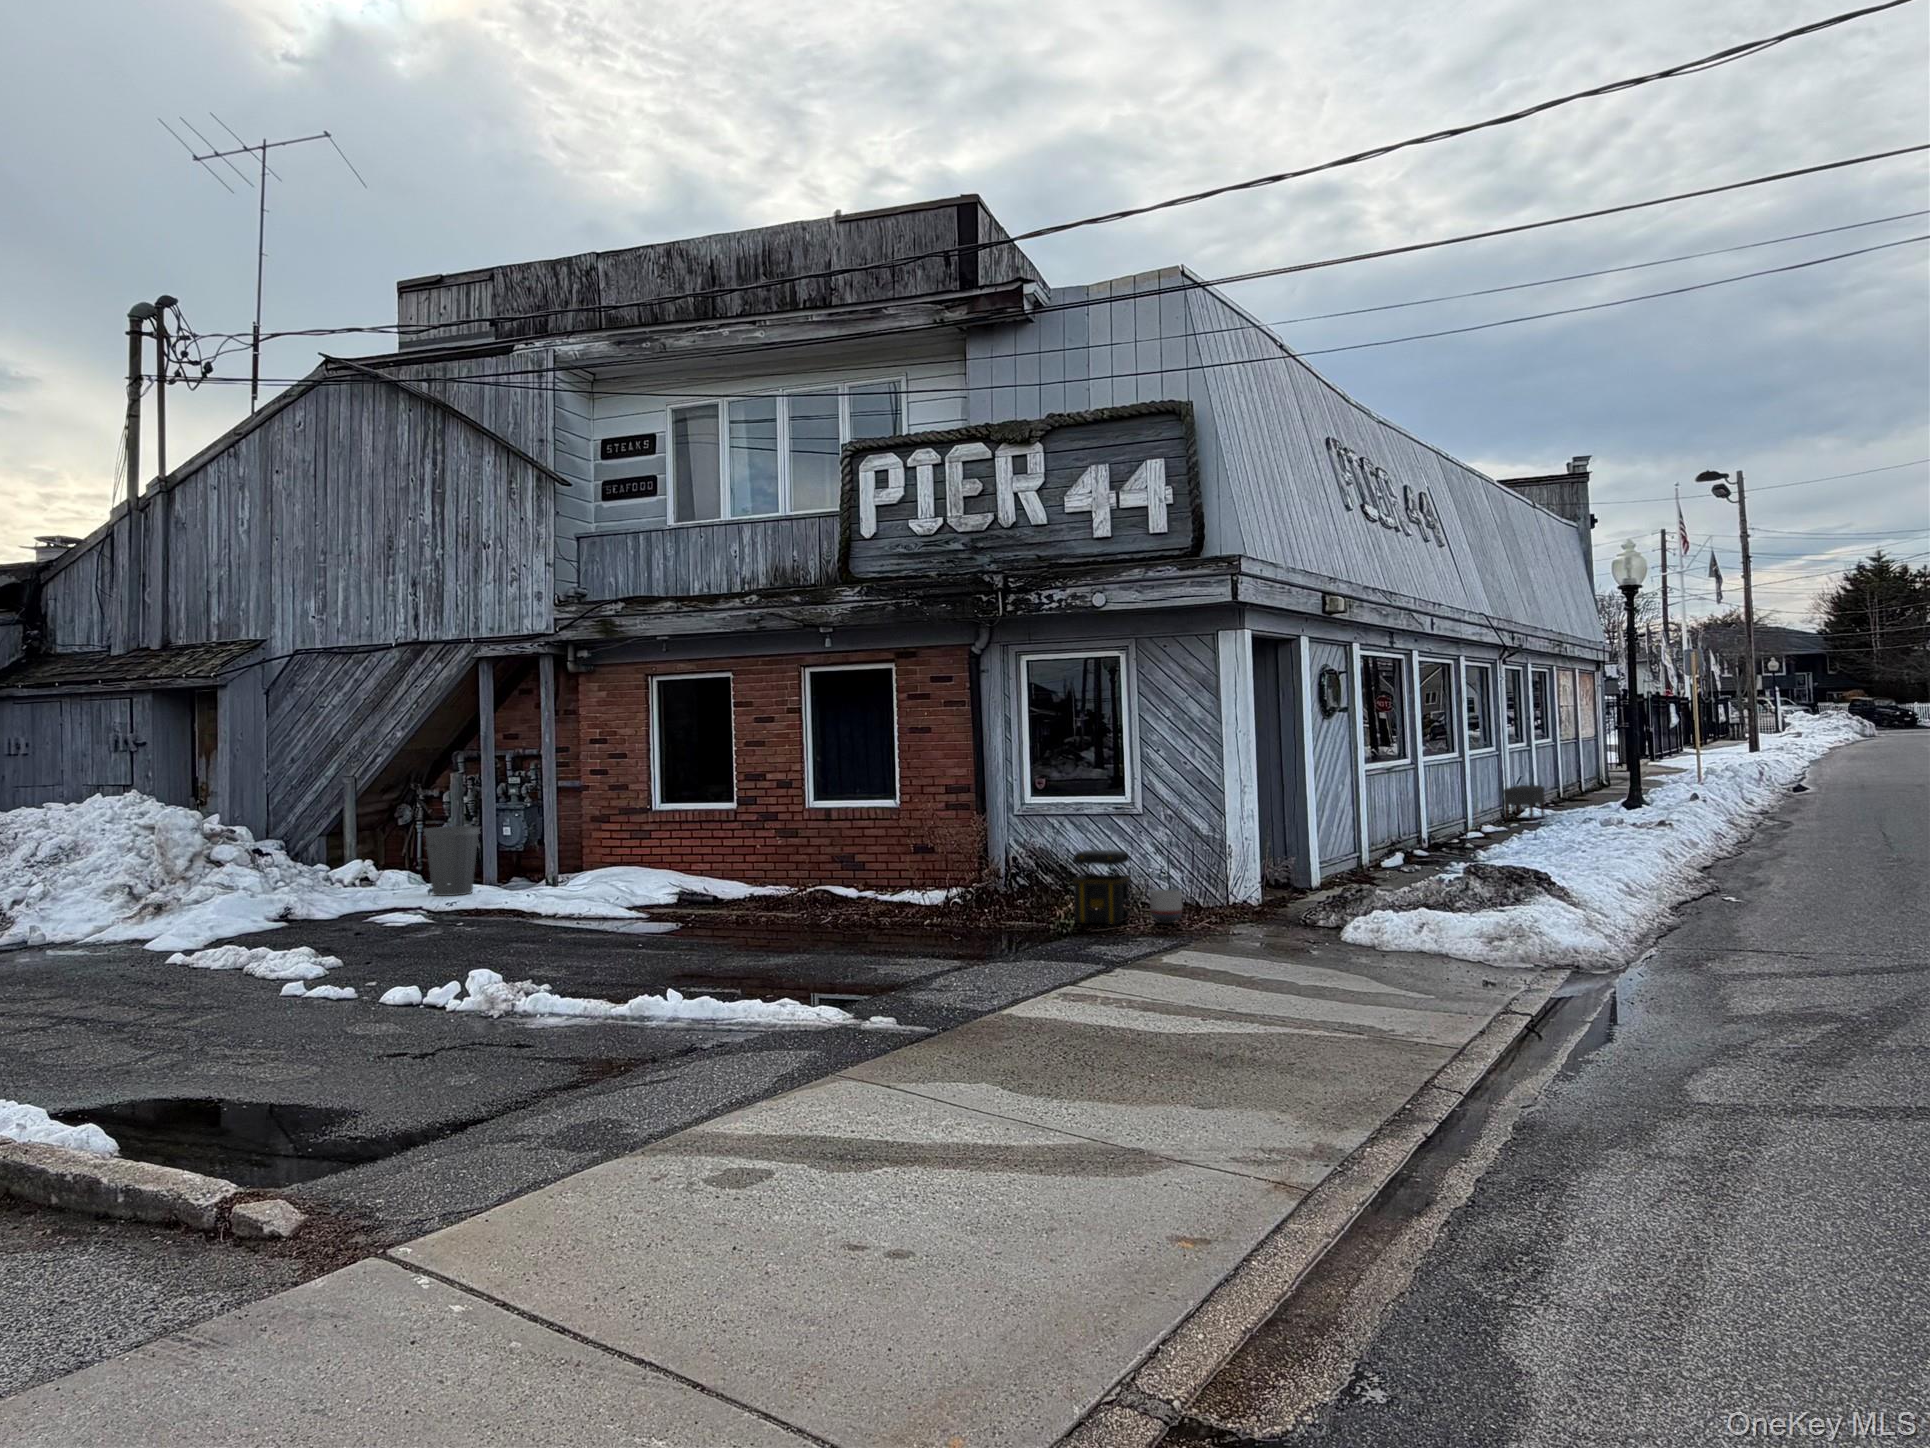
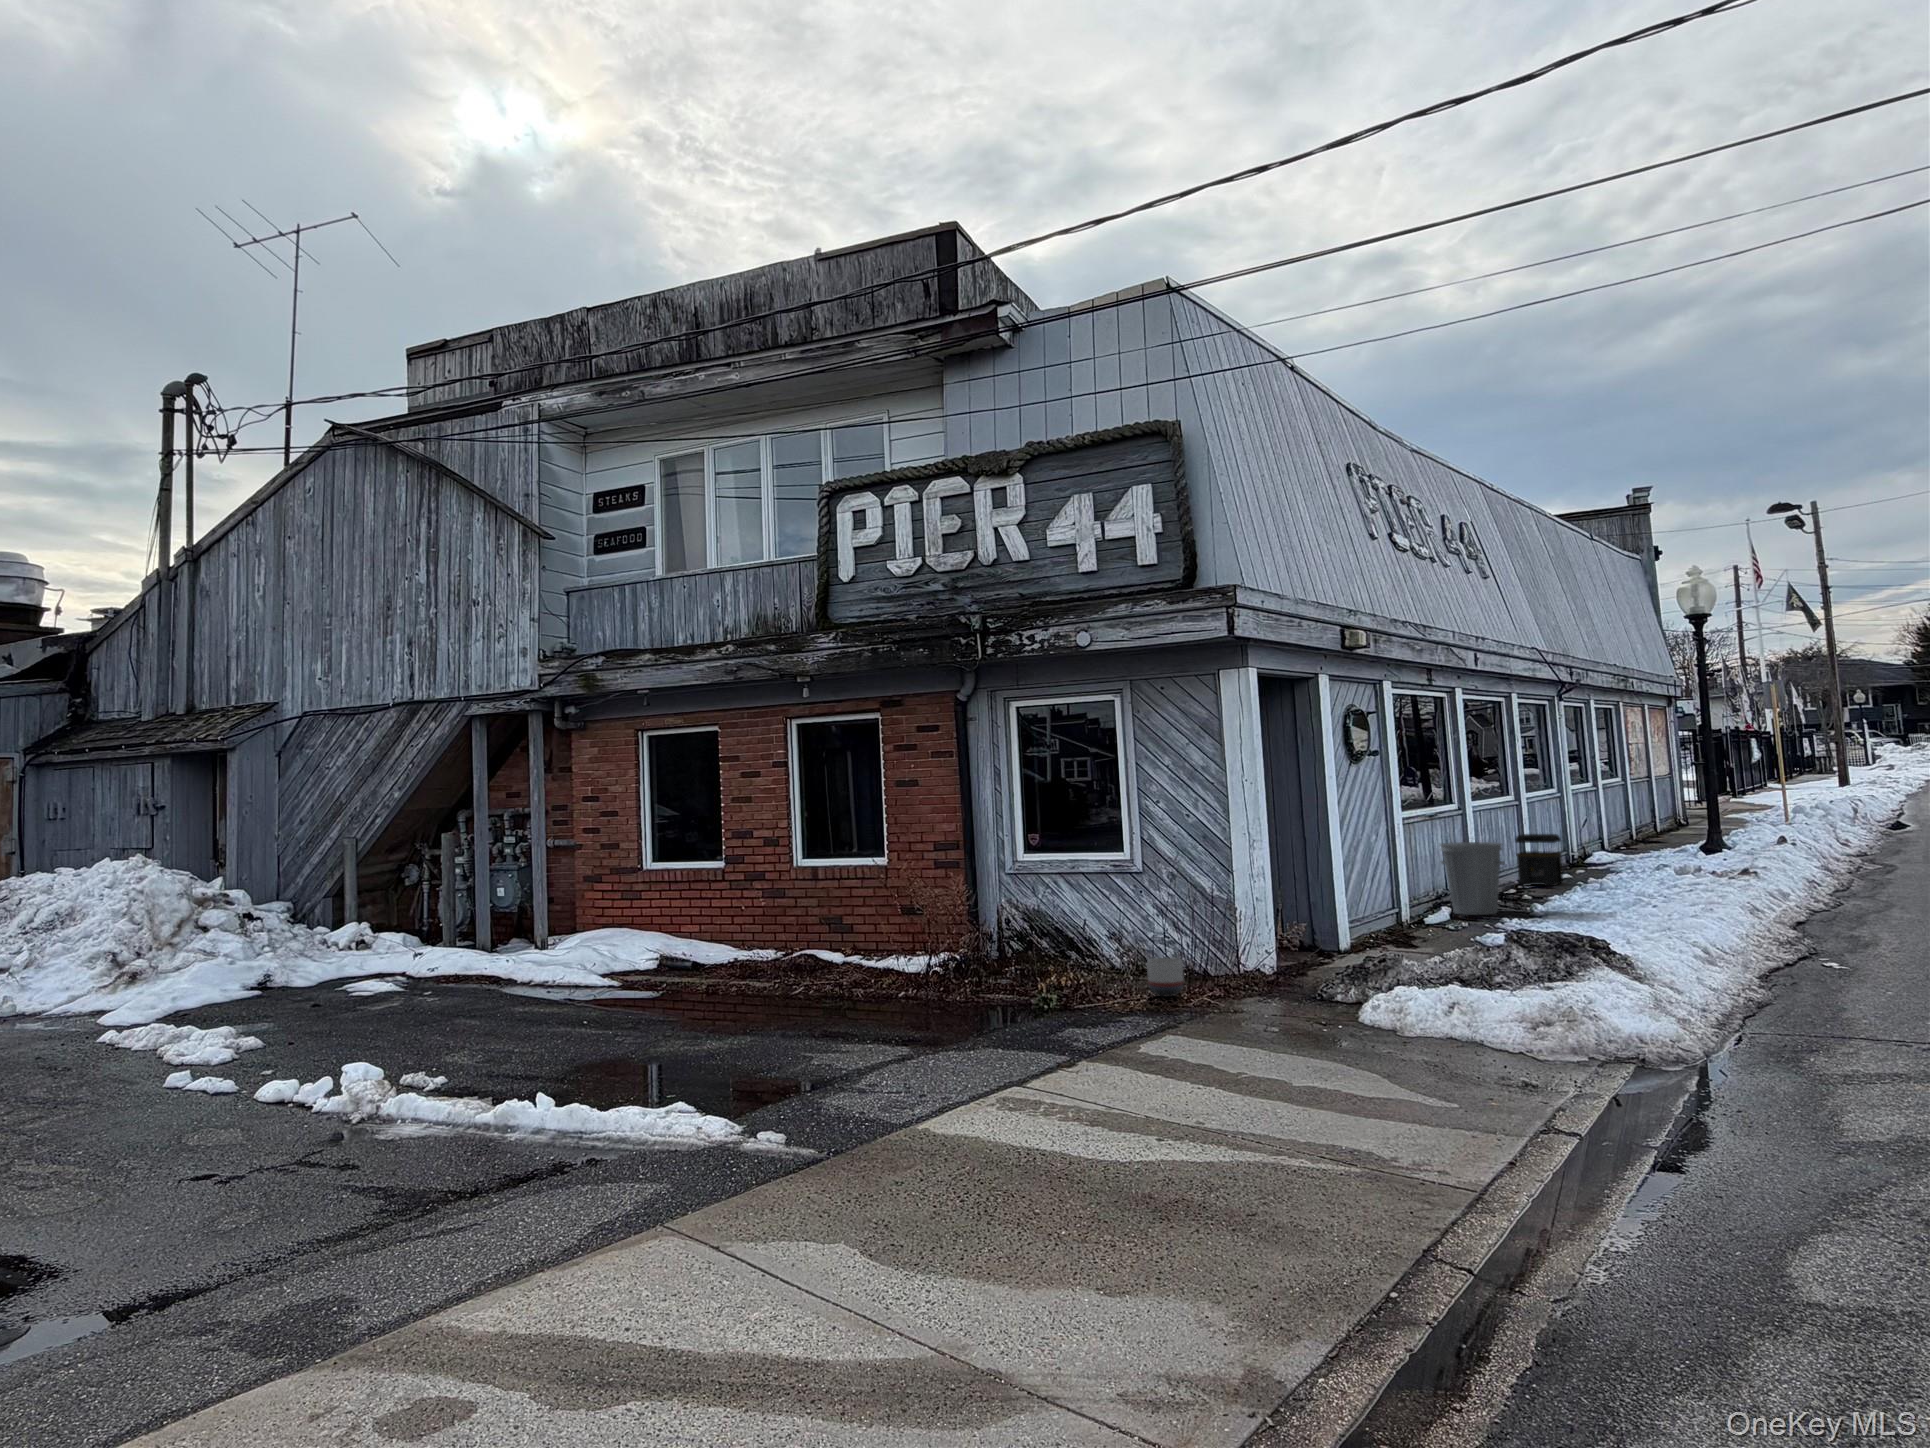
bench: present [1503,785,1545,820] -> none [1567,828,1614,866]
trash can: present [424,825,480,896] -> present [1440,842,1505,915]
toolbox: present [1073,850,1130,925] -> present [1515,834,1563,886]

